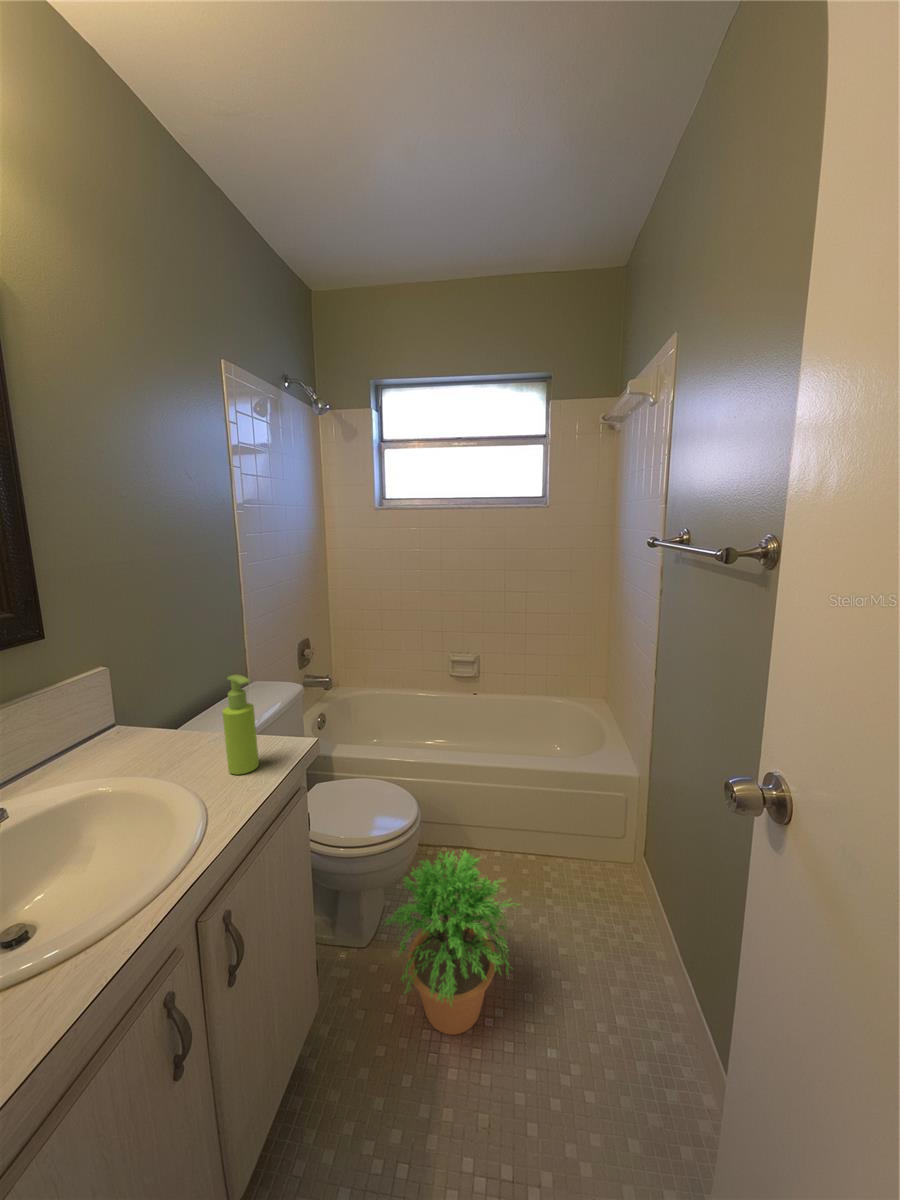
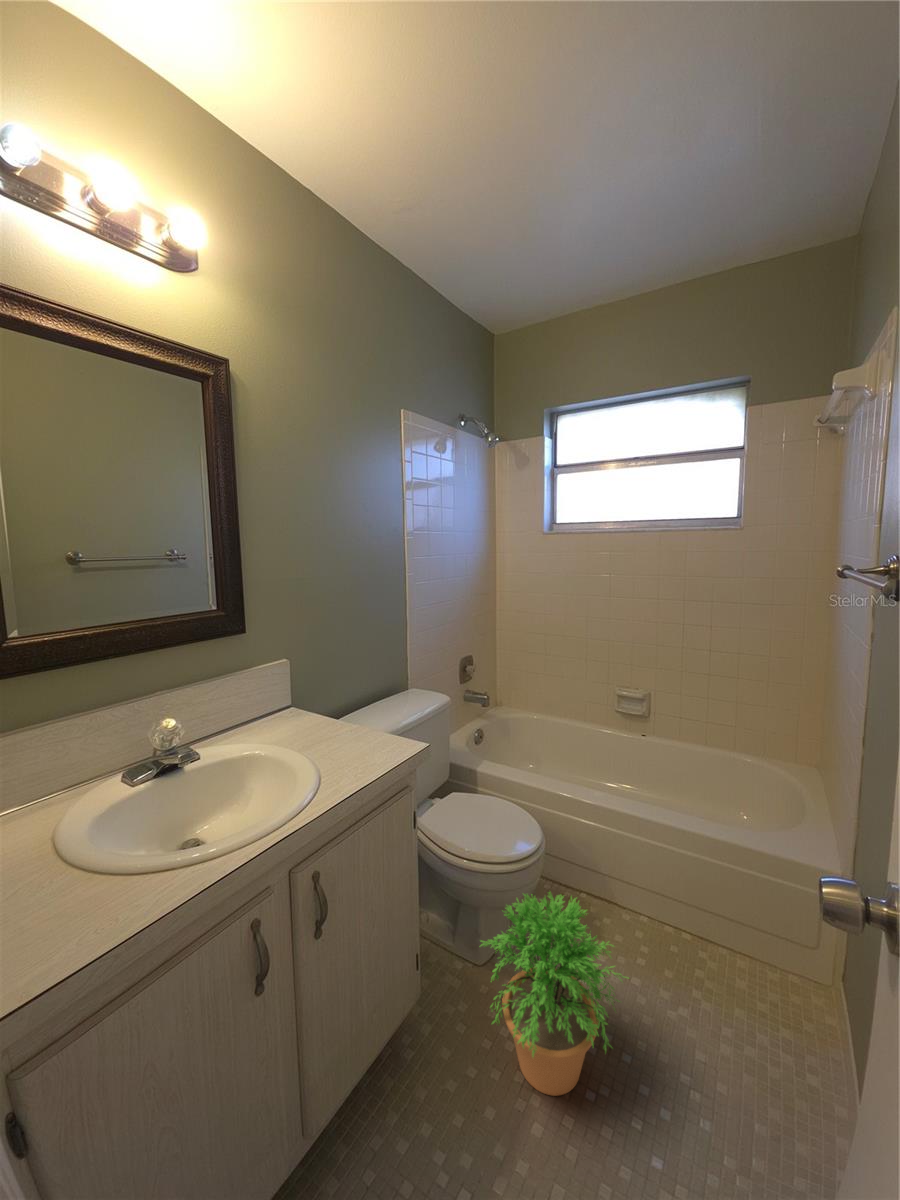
soap dispenser: present [222,675,259,775] -> none [344,677,371,762]

